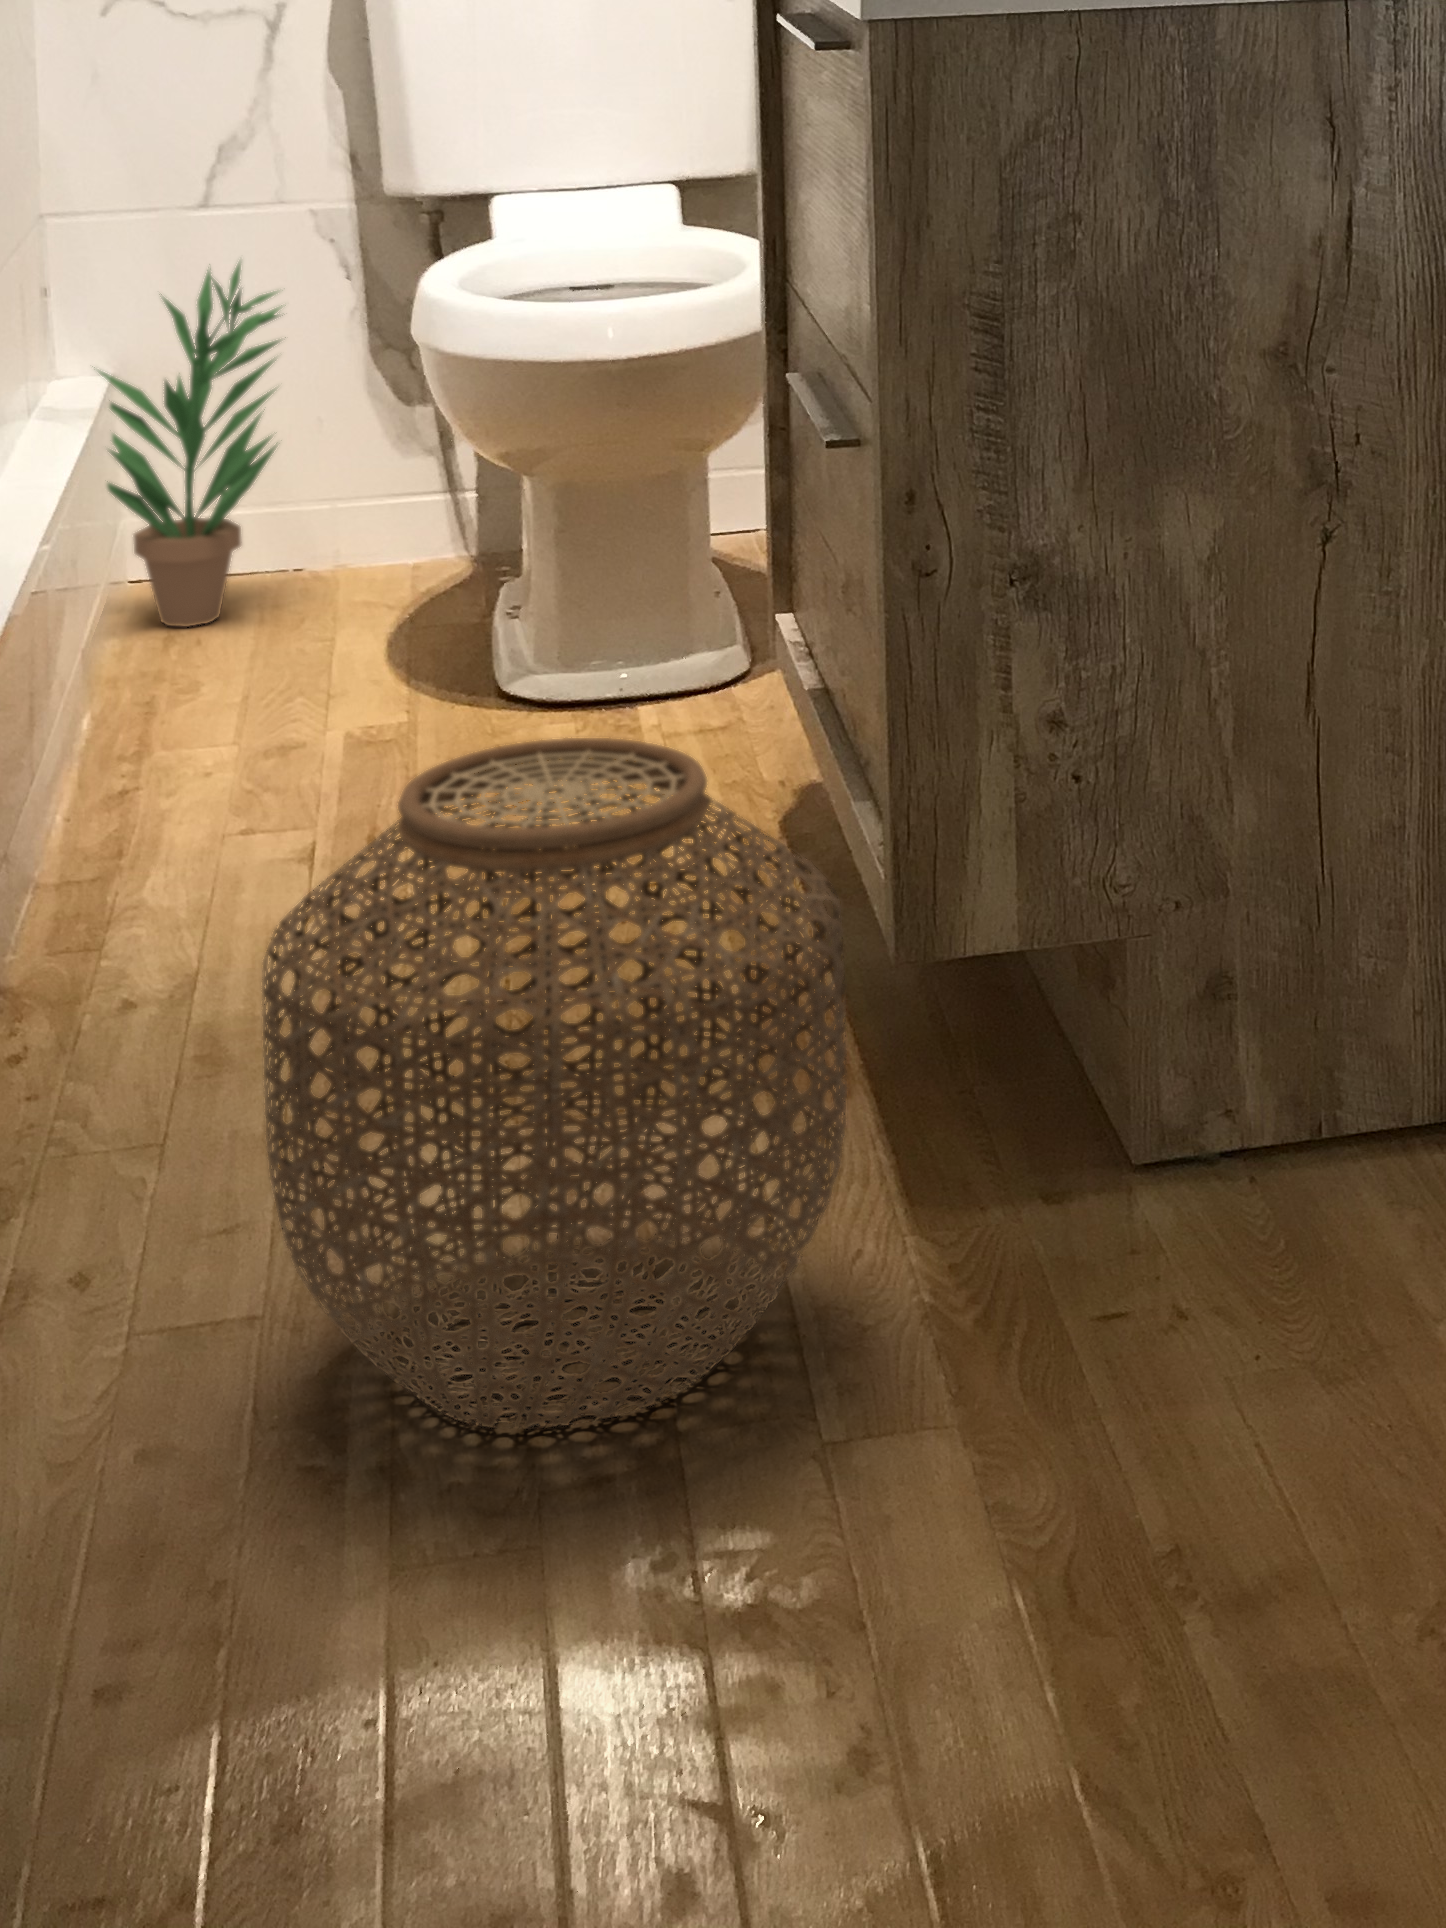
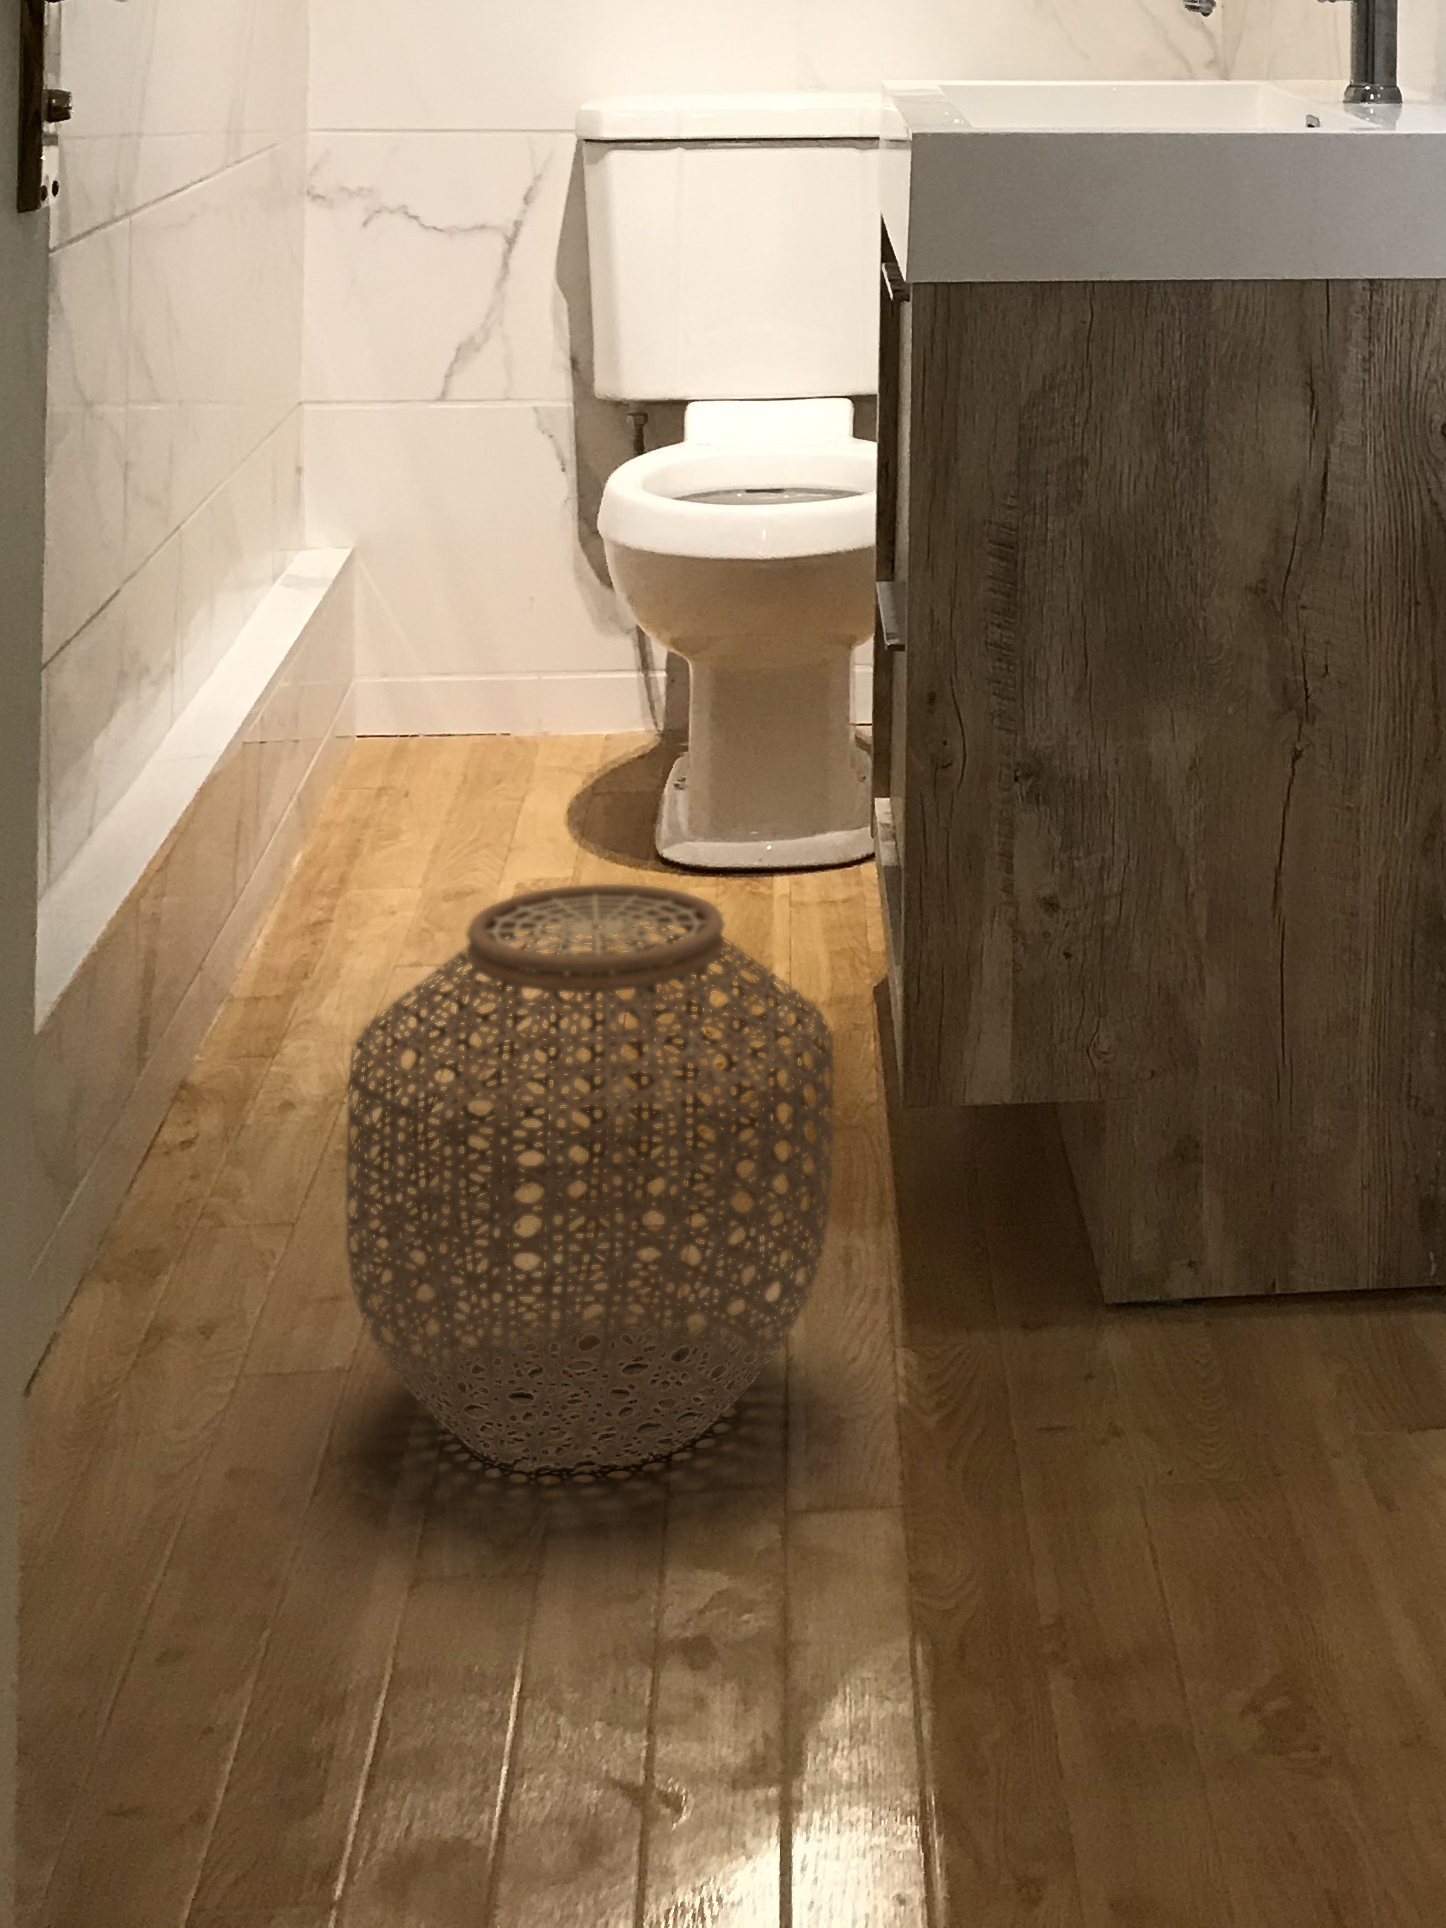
potted plant: present [94,263,282,627] -> none [322,446,508,777]

